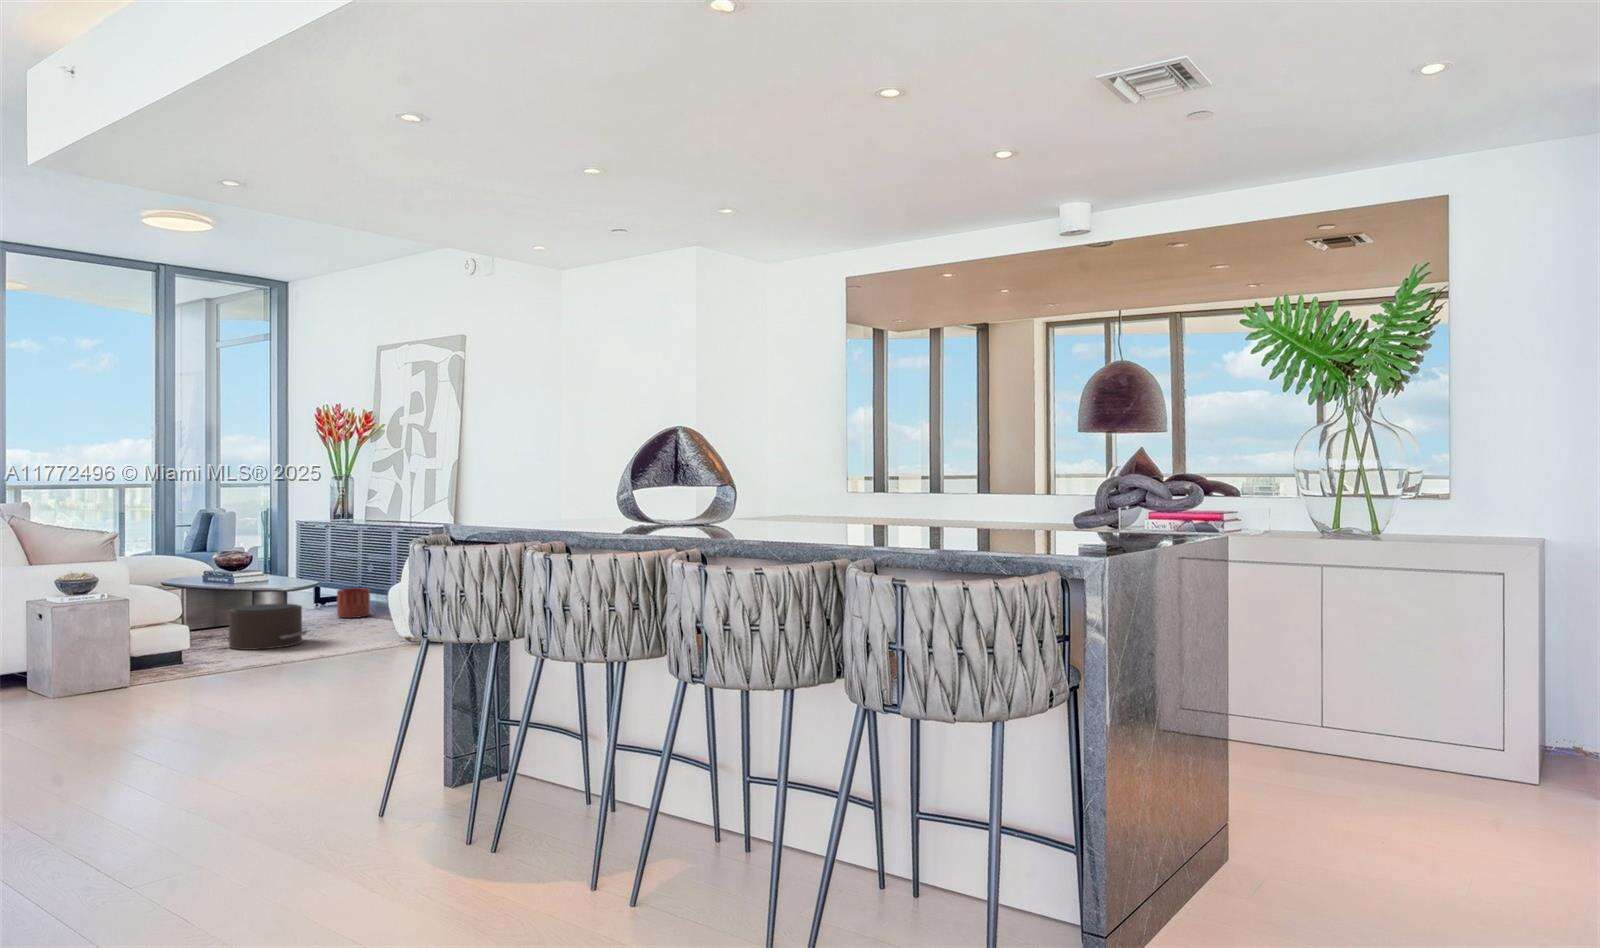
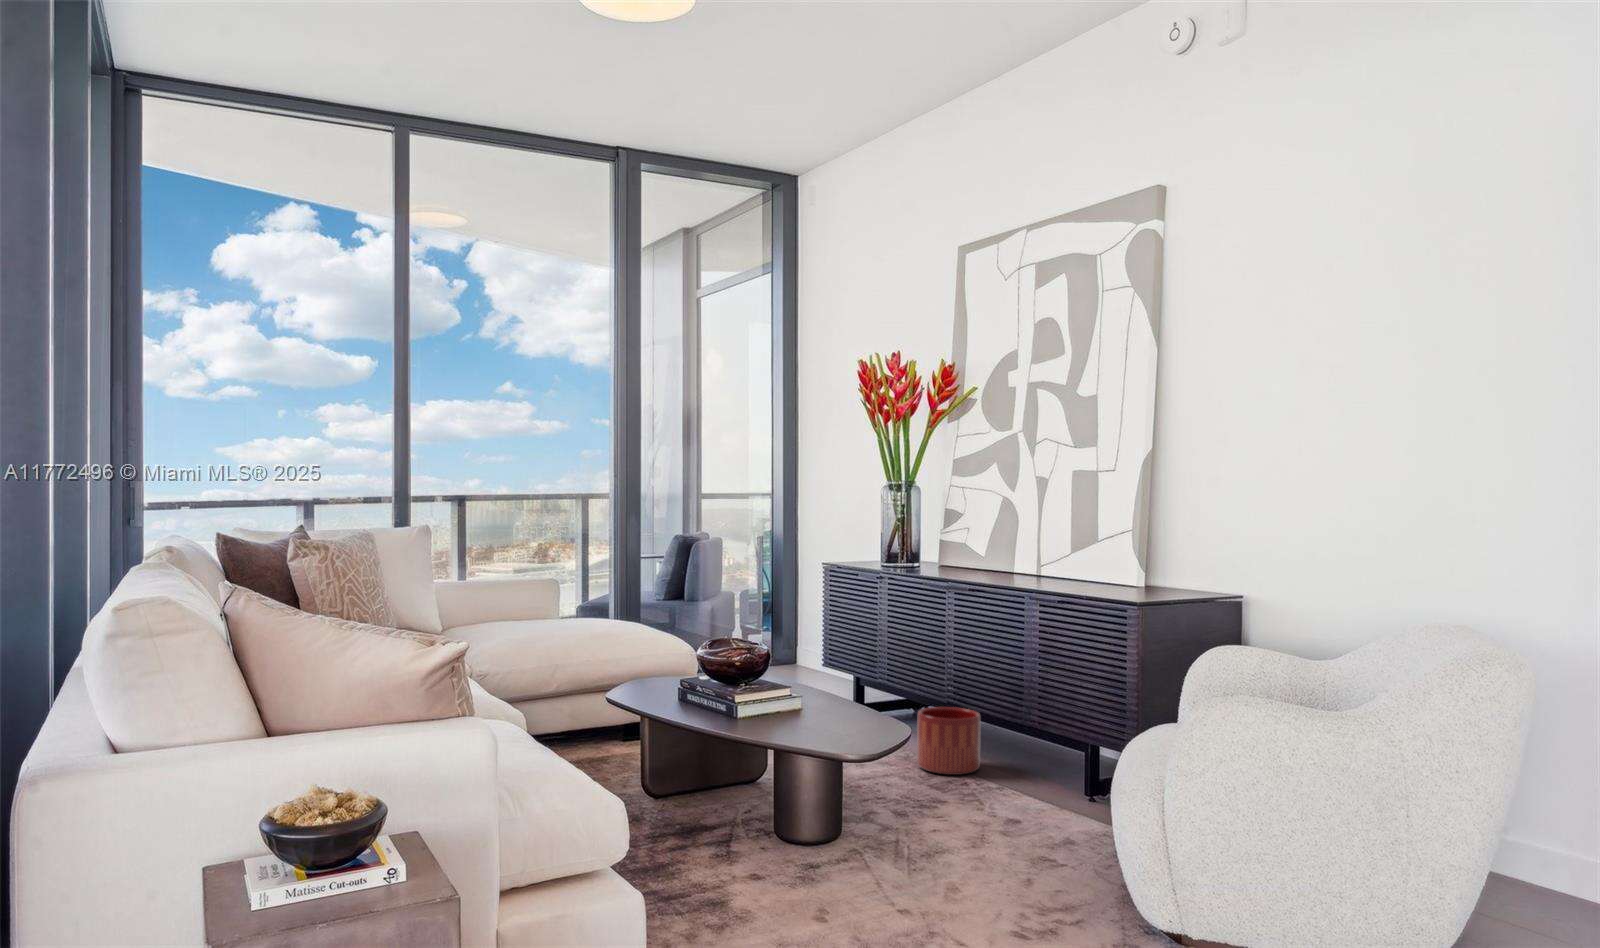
pouf: present [214,603,307,650] -> none [702,767,913,903]

